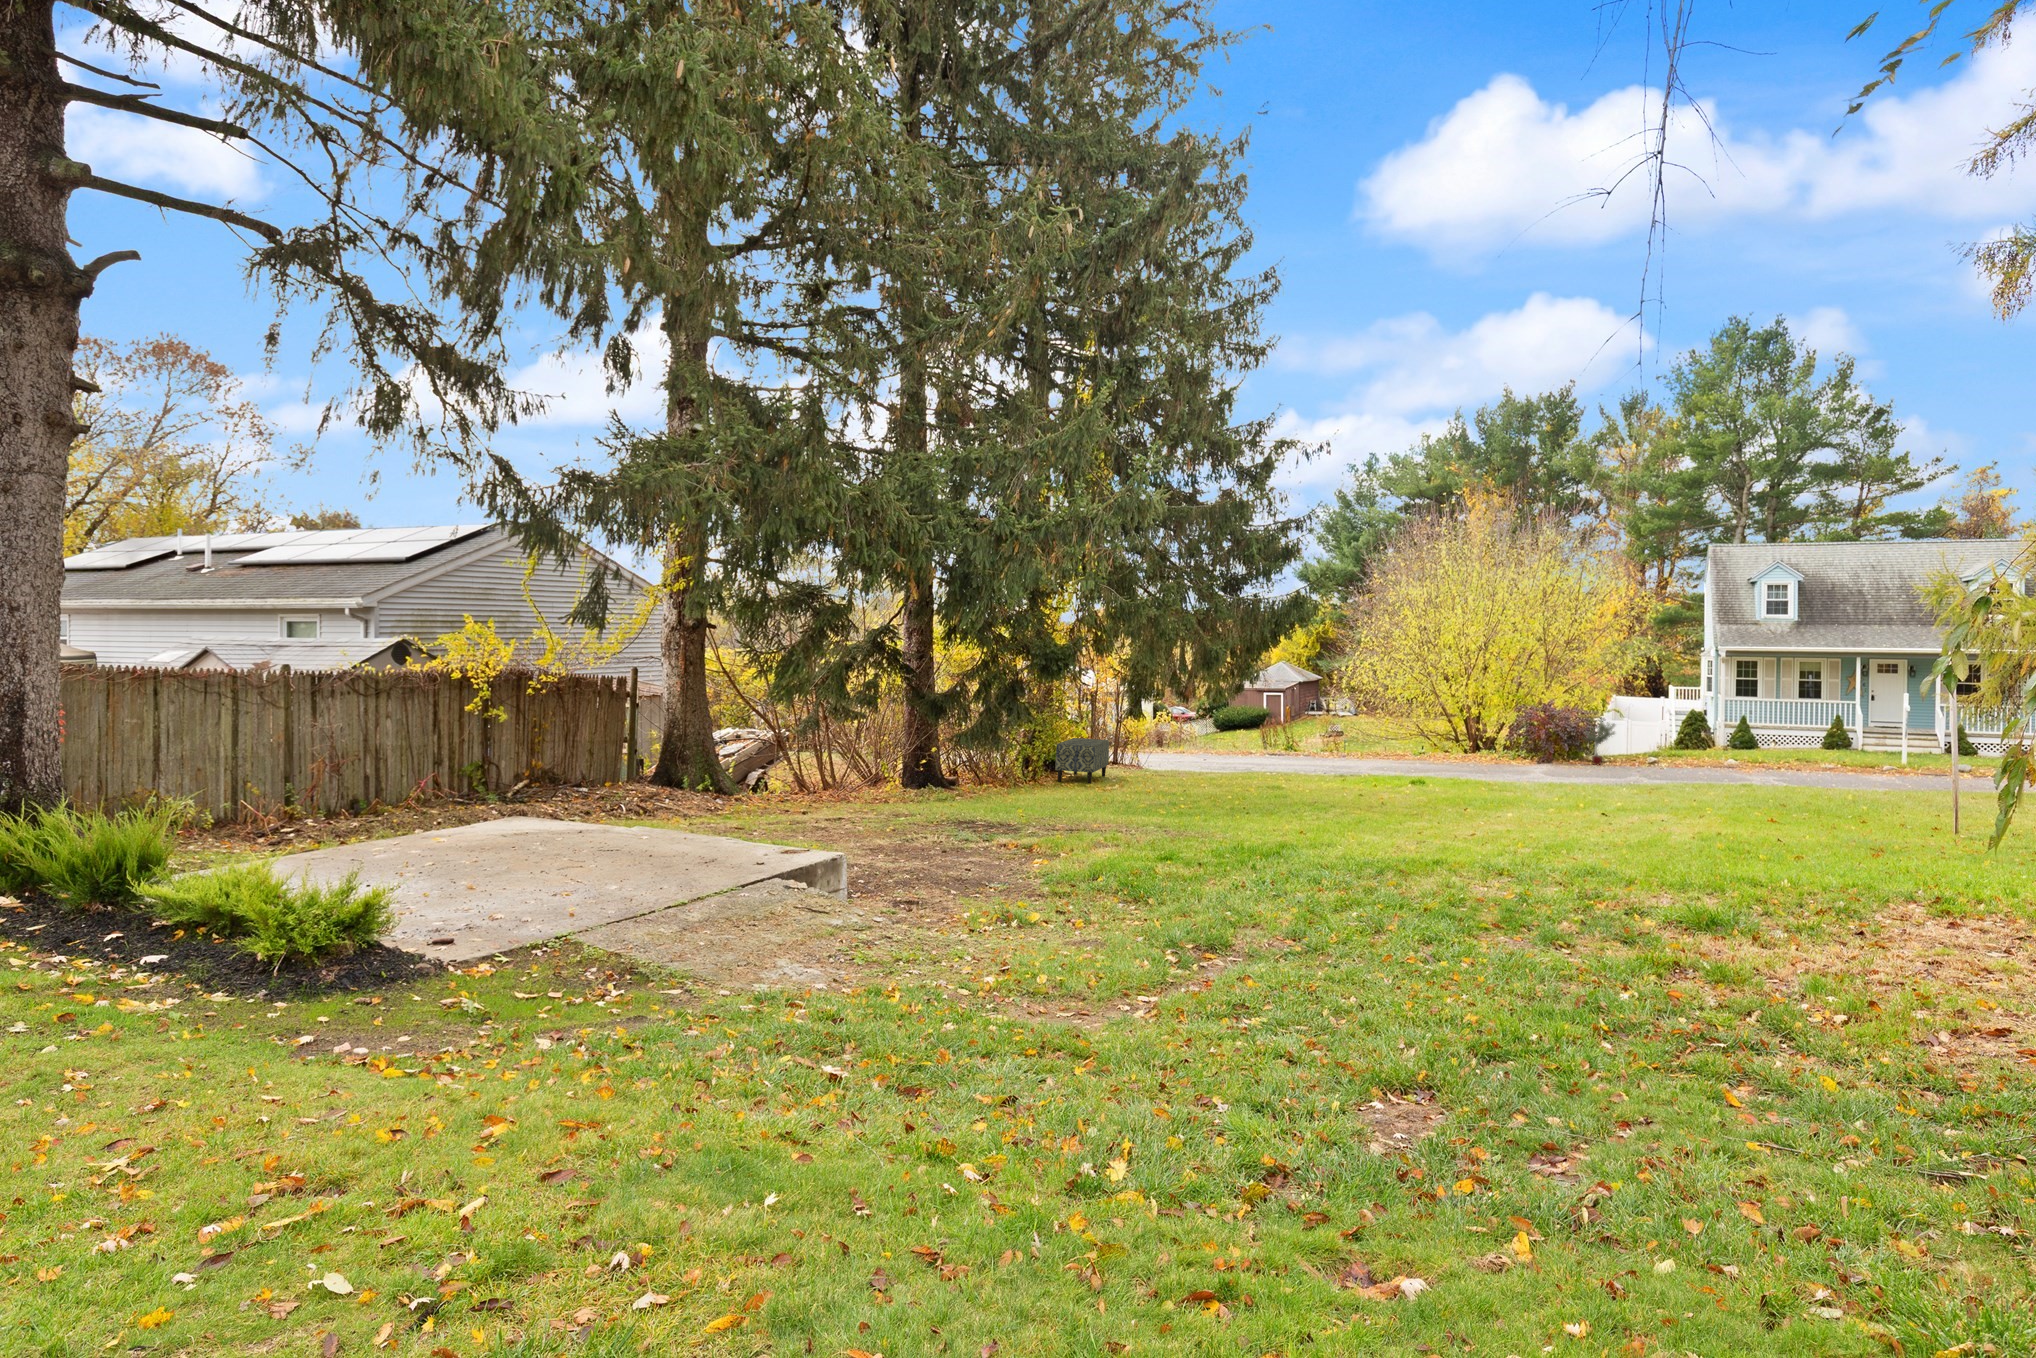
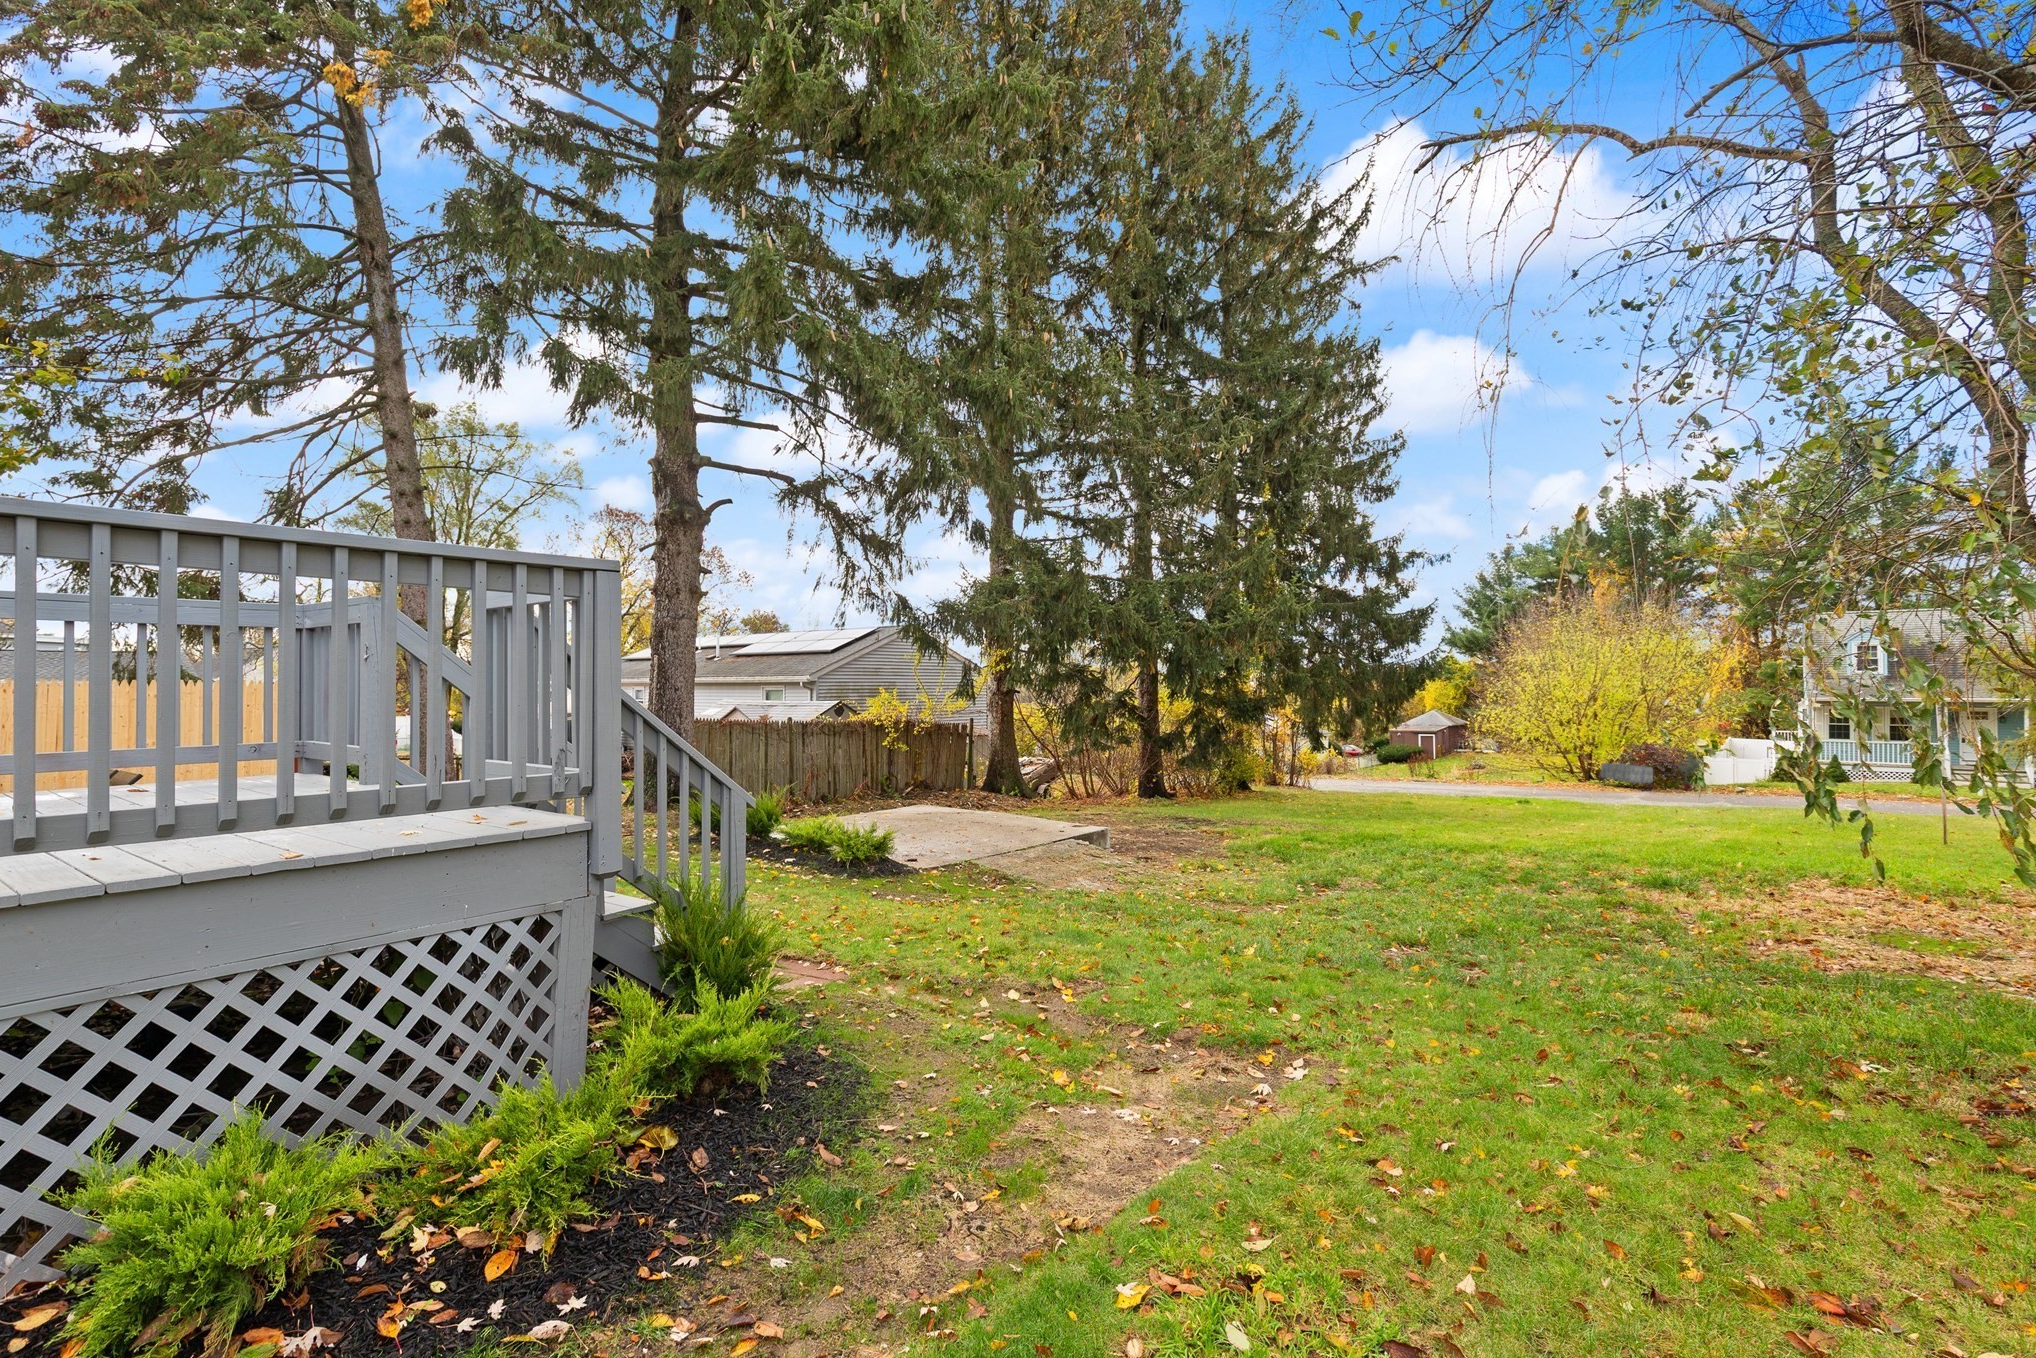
bench: present [1055,738,1109,784] -> present [1601,763,1653,788]

